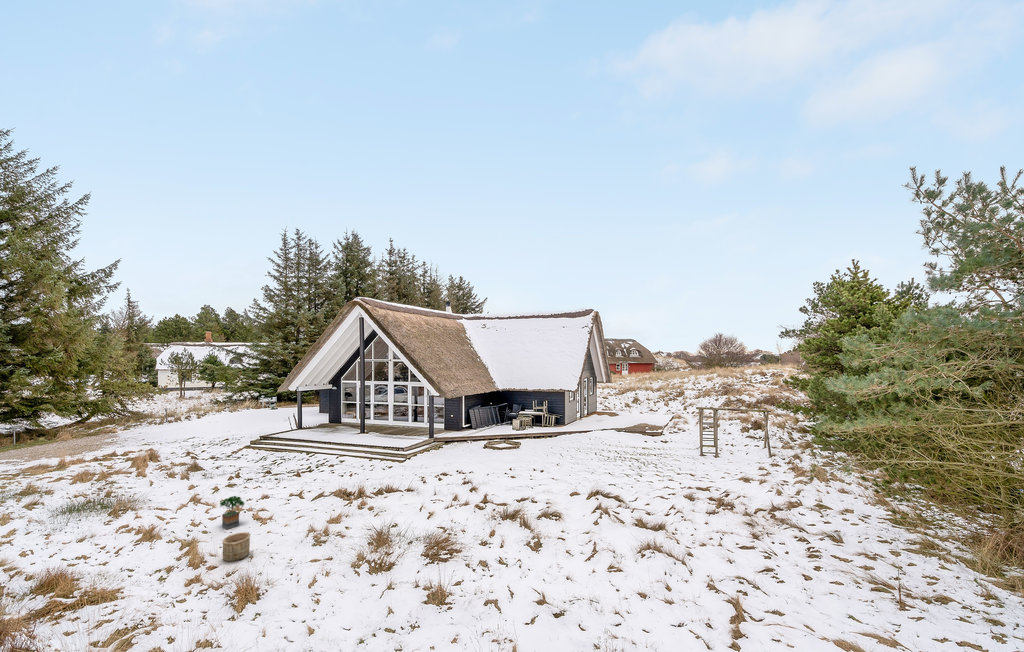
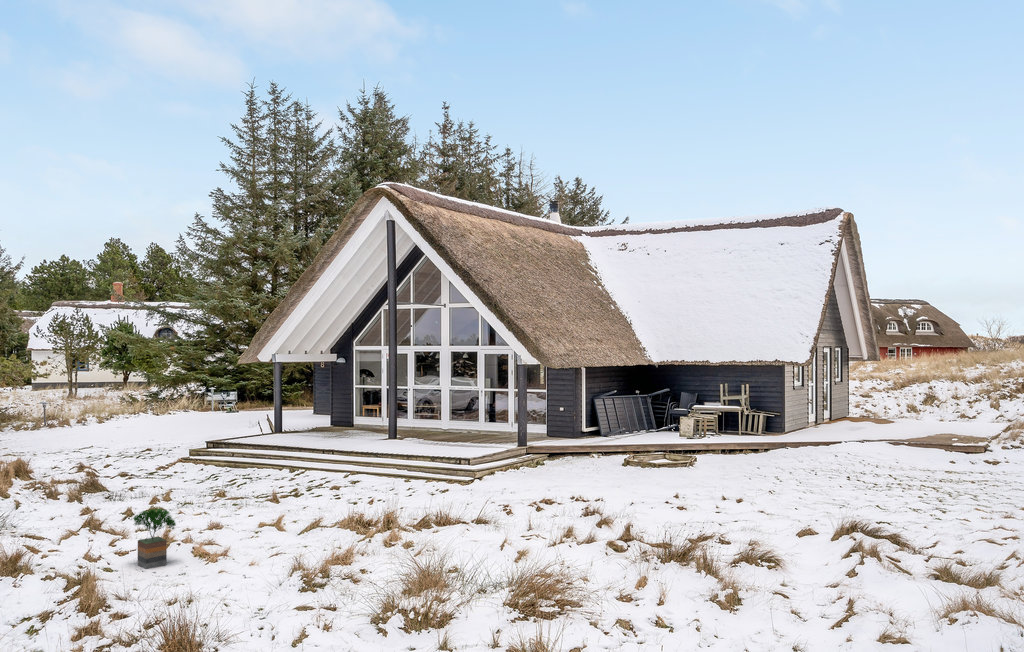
wooden bucket: present [222,532,250,561] -> none [134,566,185,615]

